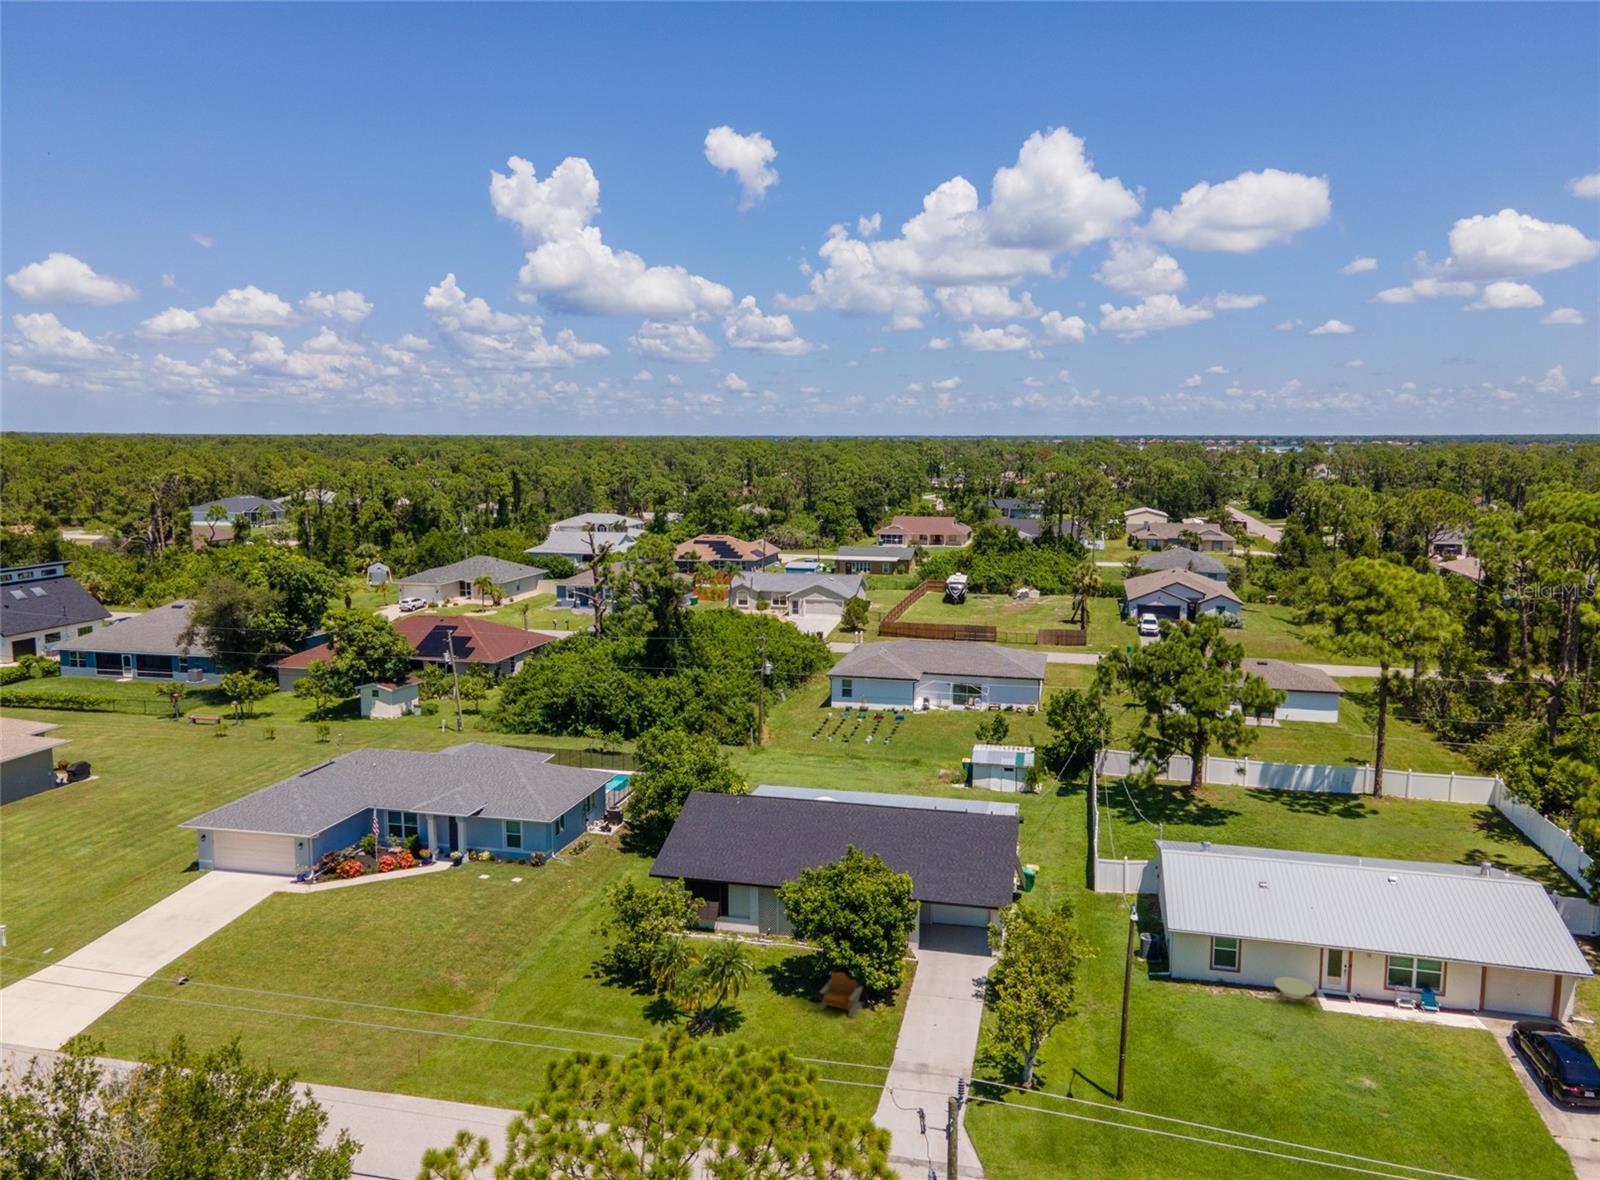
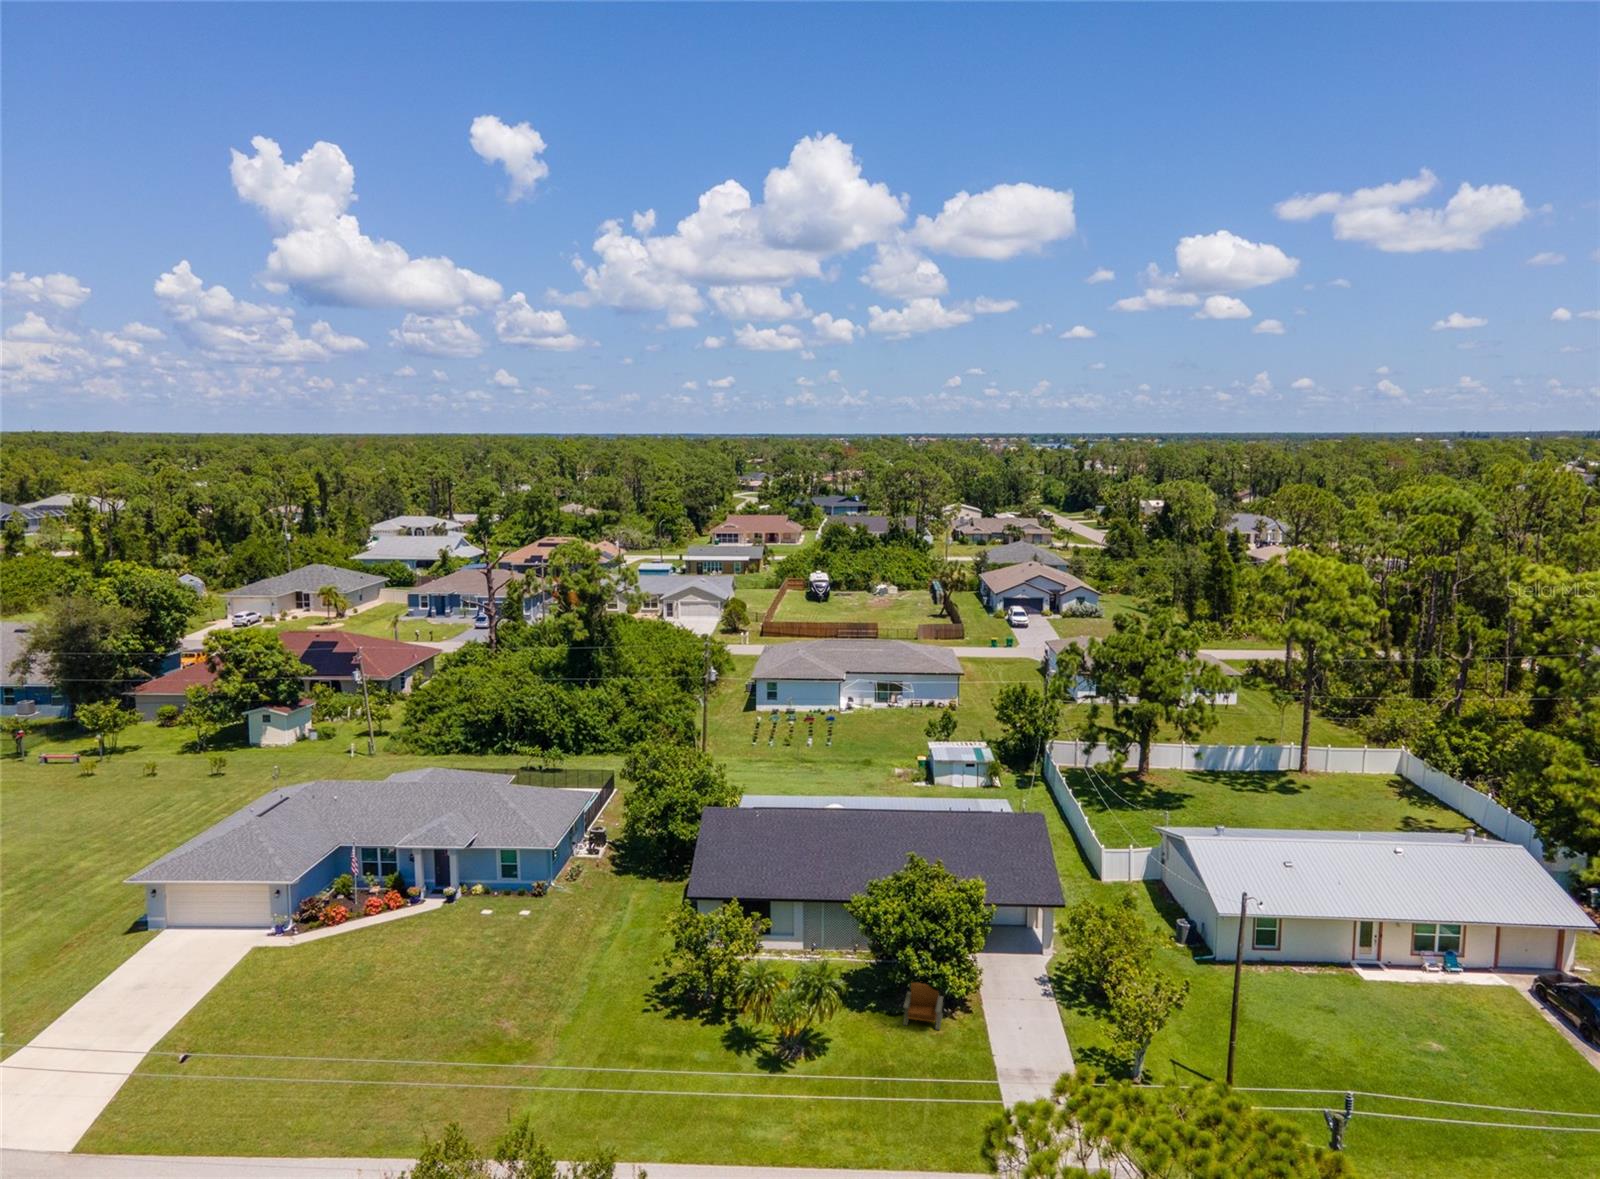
round table: present [1274,977,1314,1006] -> none [1313,949,1353,976]

